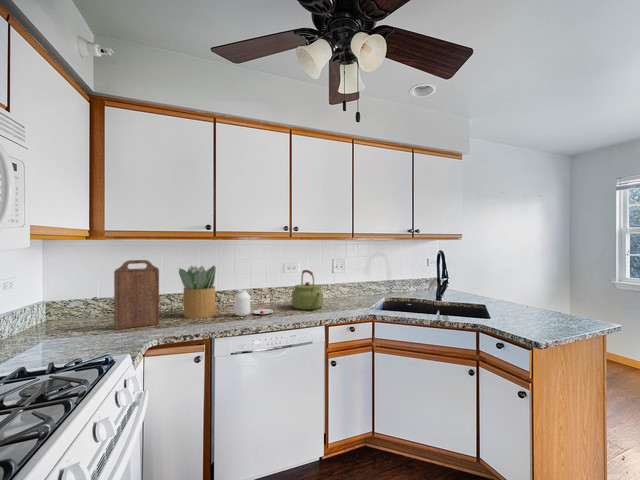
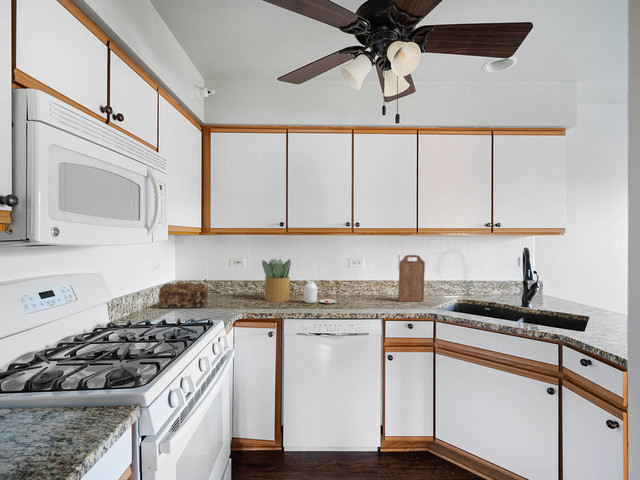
cutting board: present [114,260,159,329] -> present [398,255,425,302]
kettle: present [292,270,323,310] -> none [354,267,383,303]
bread loaf: none [21,304,103,345] -> present [159,283,208,308]

